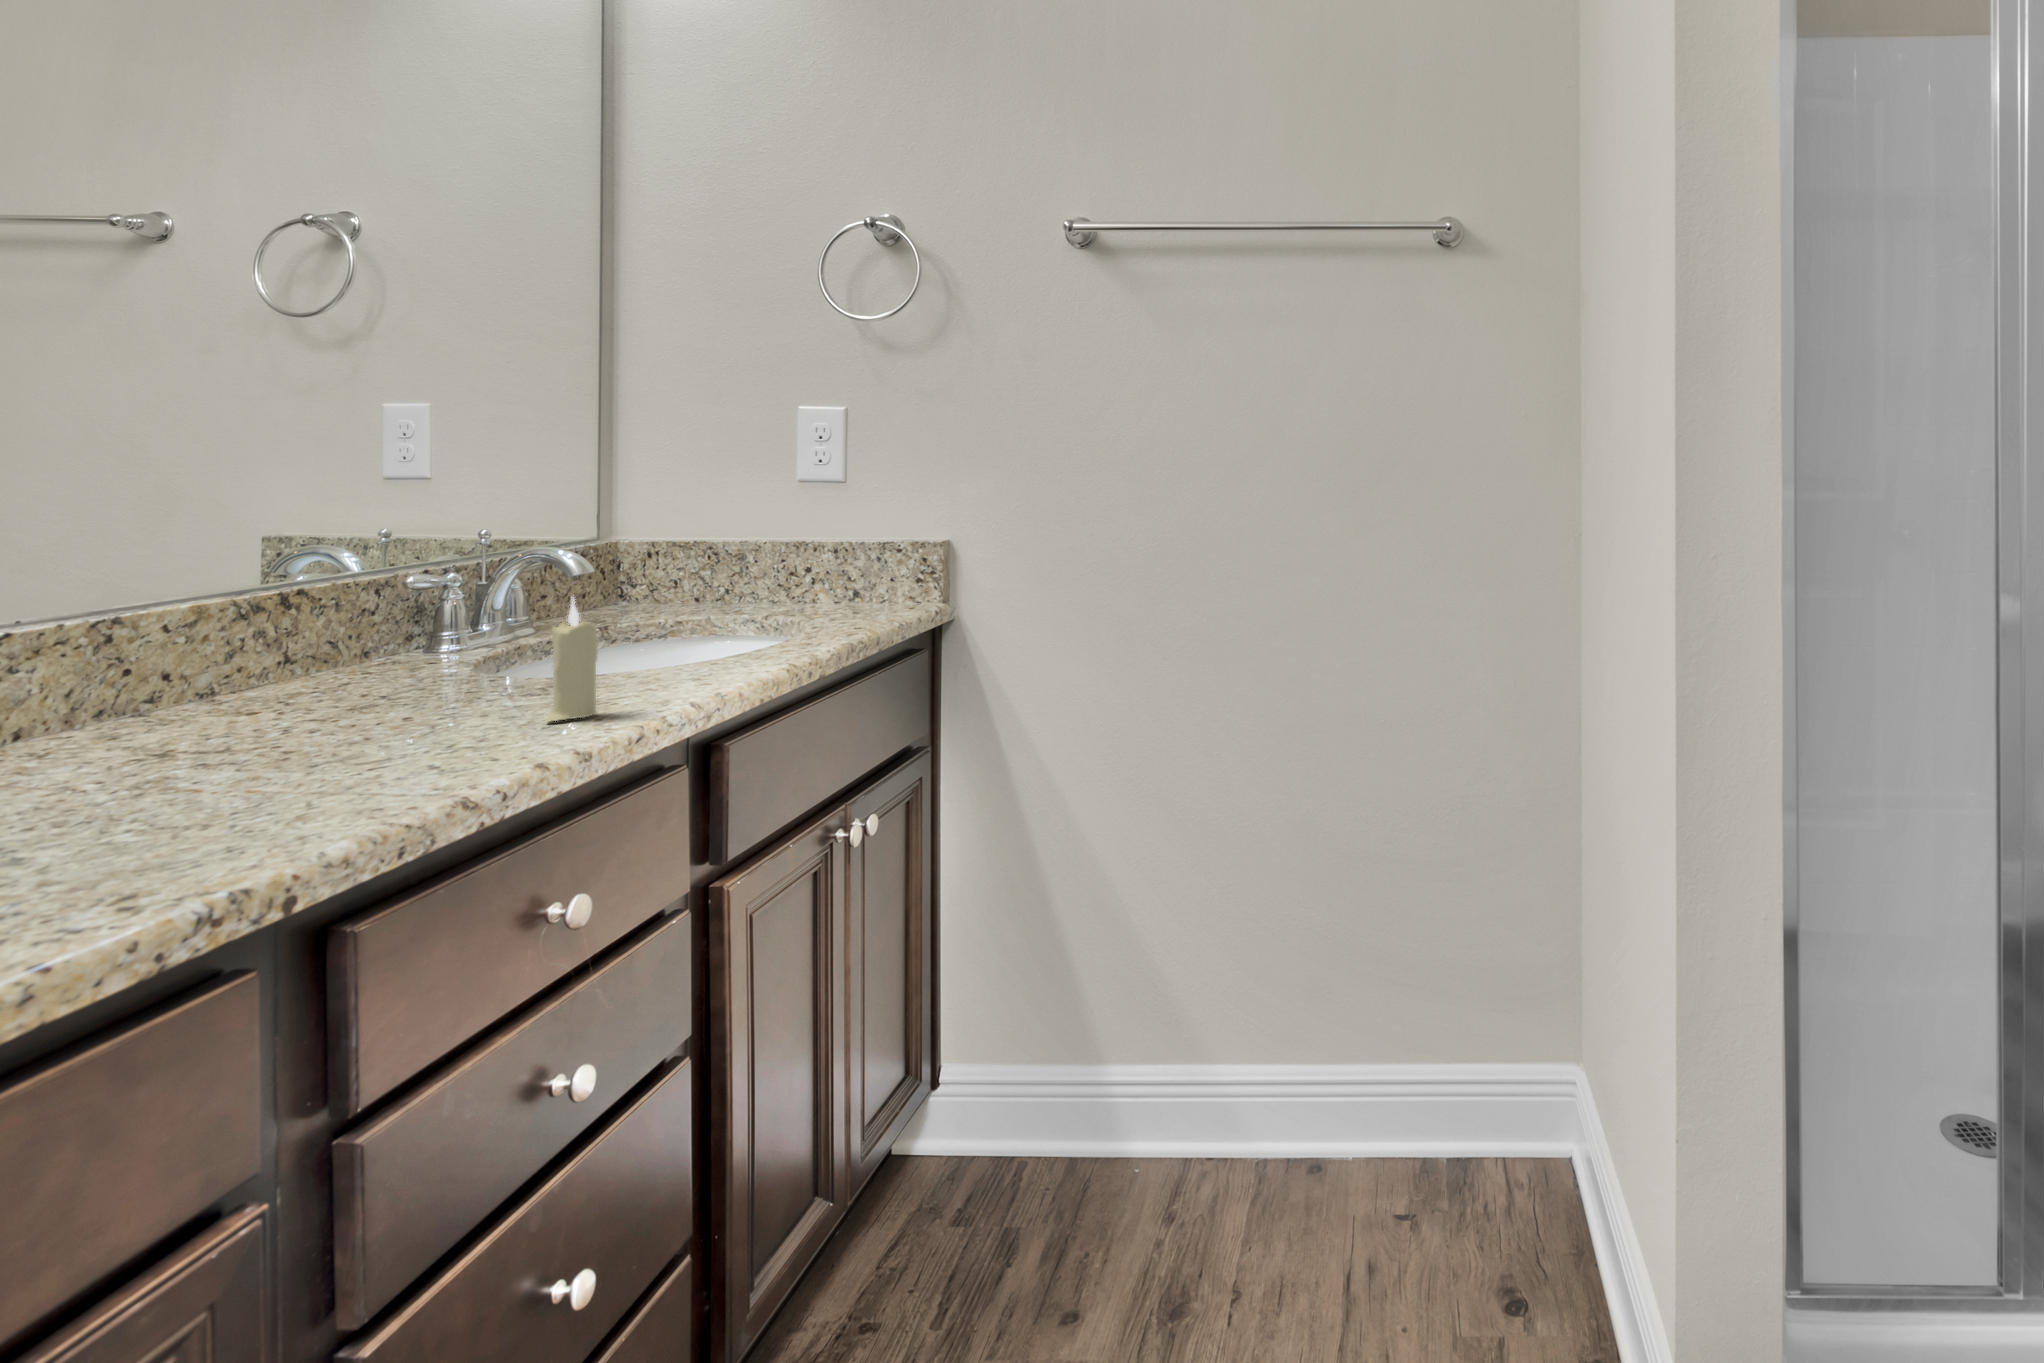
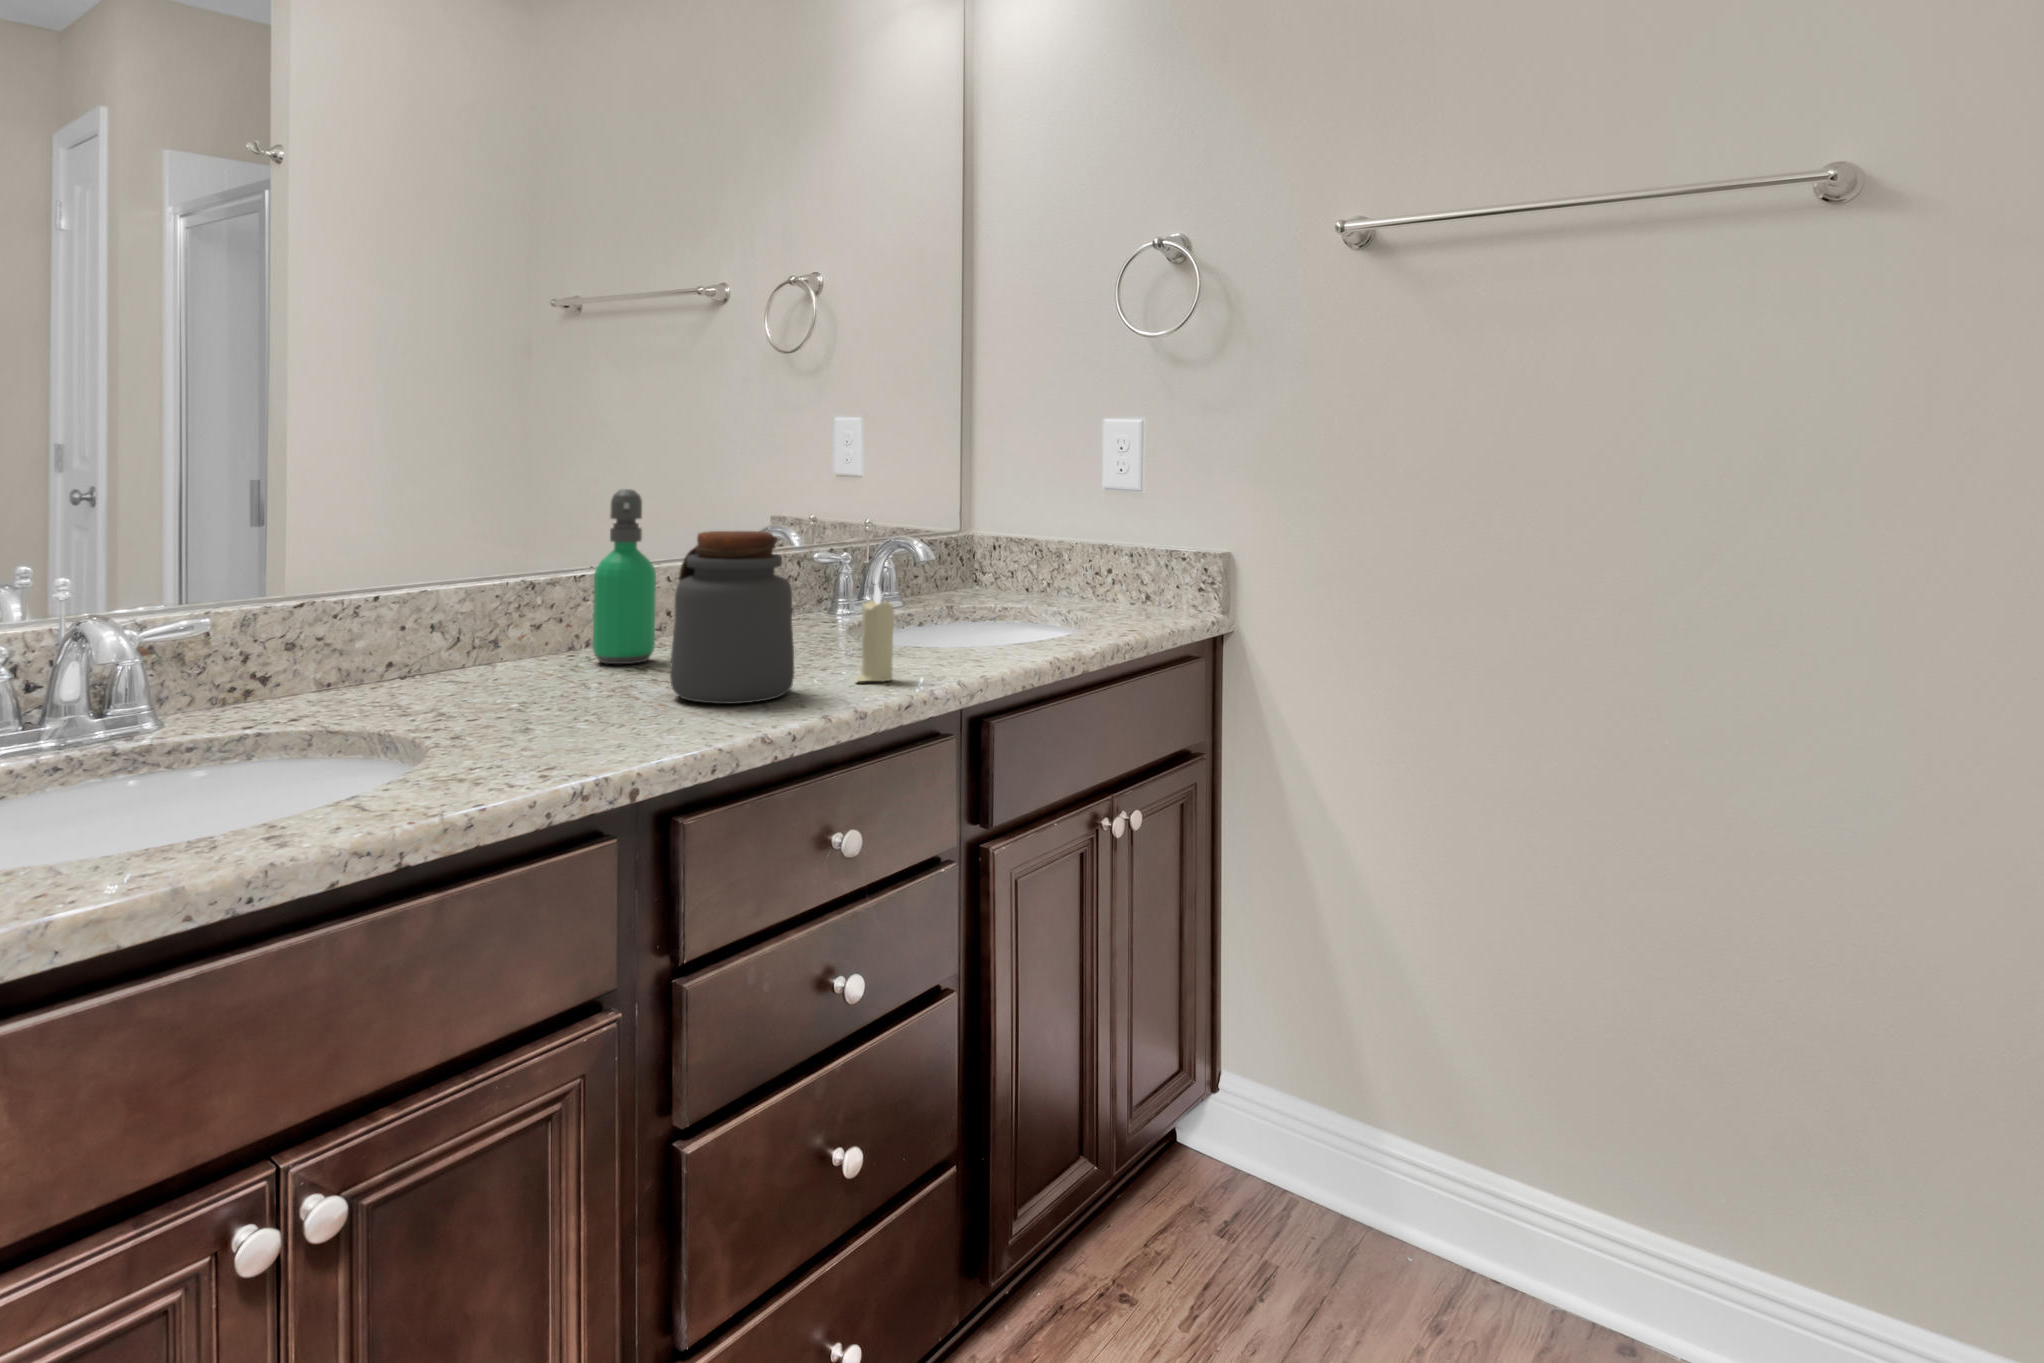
soap dispenser: none [82,504,195,748] -> present [593,489,656,664]
jar: none [270,549,470,776] -> present [670,531,794,704]

